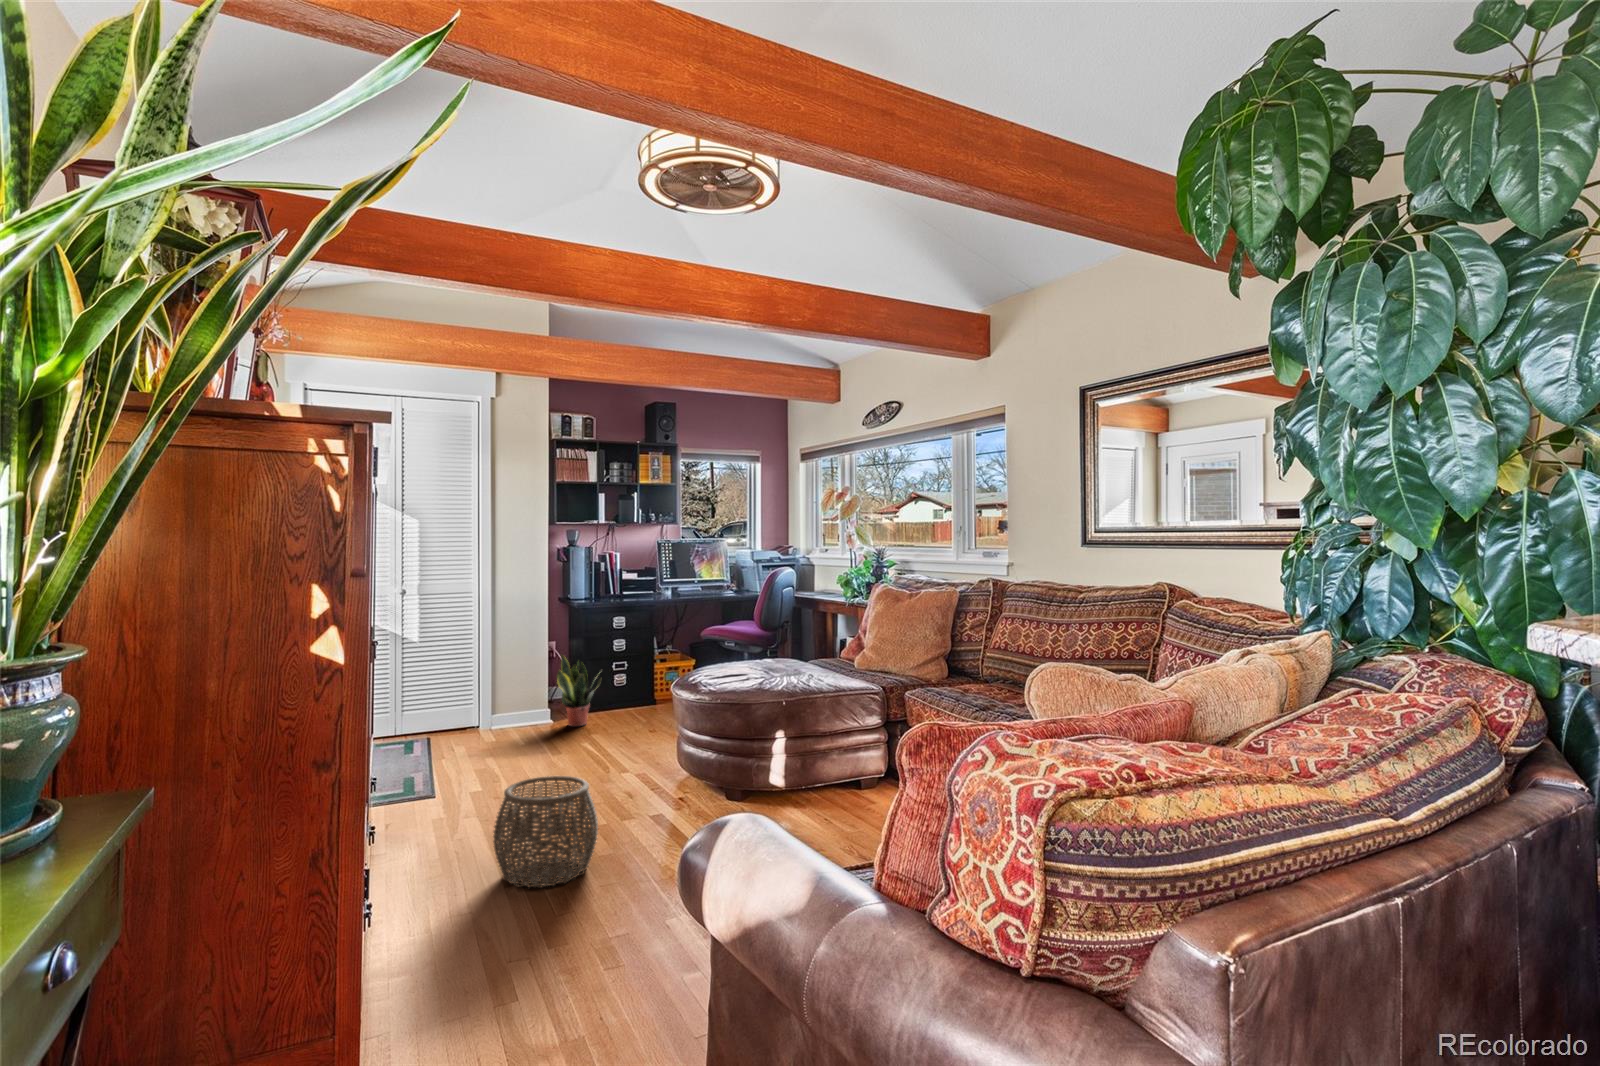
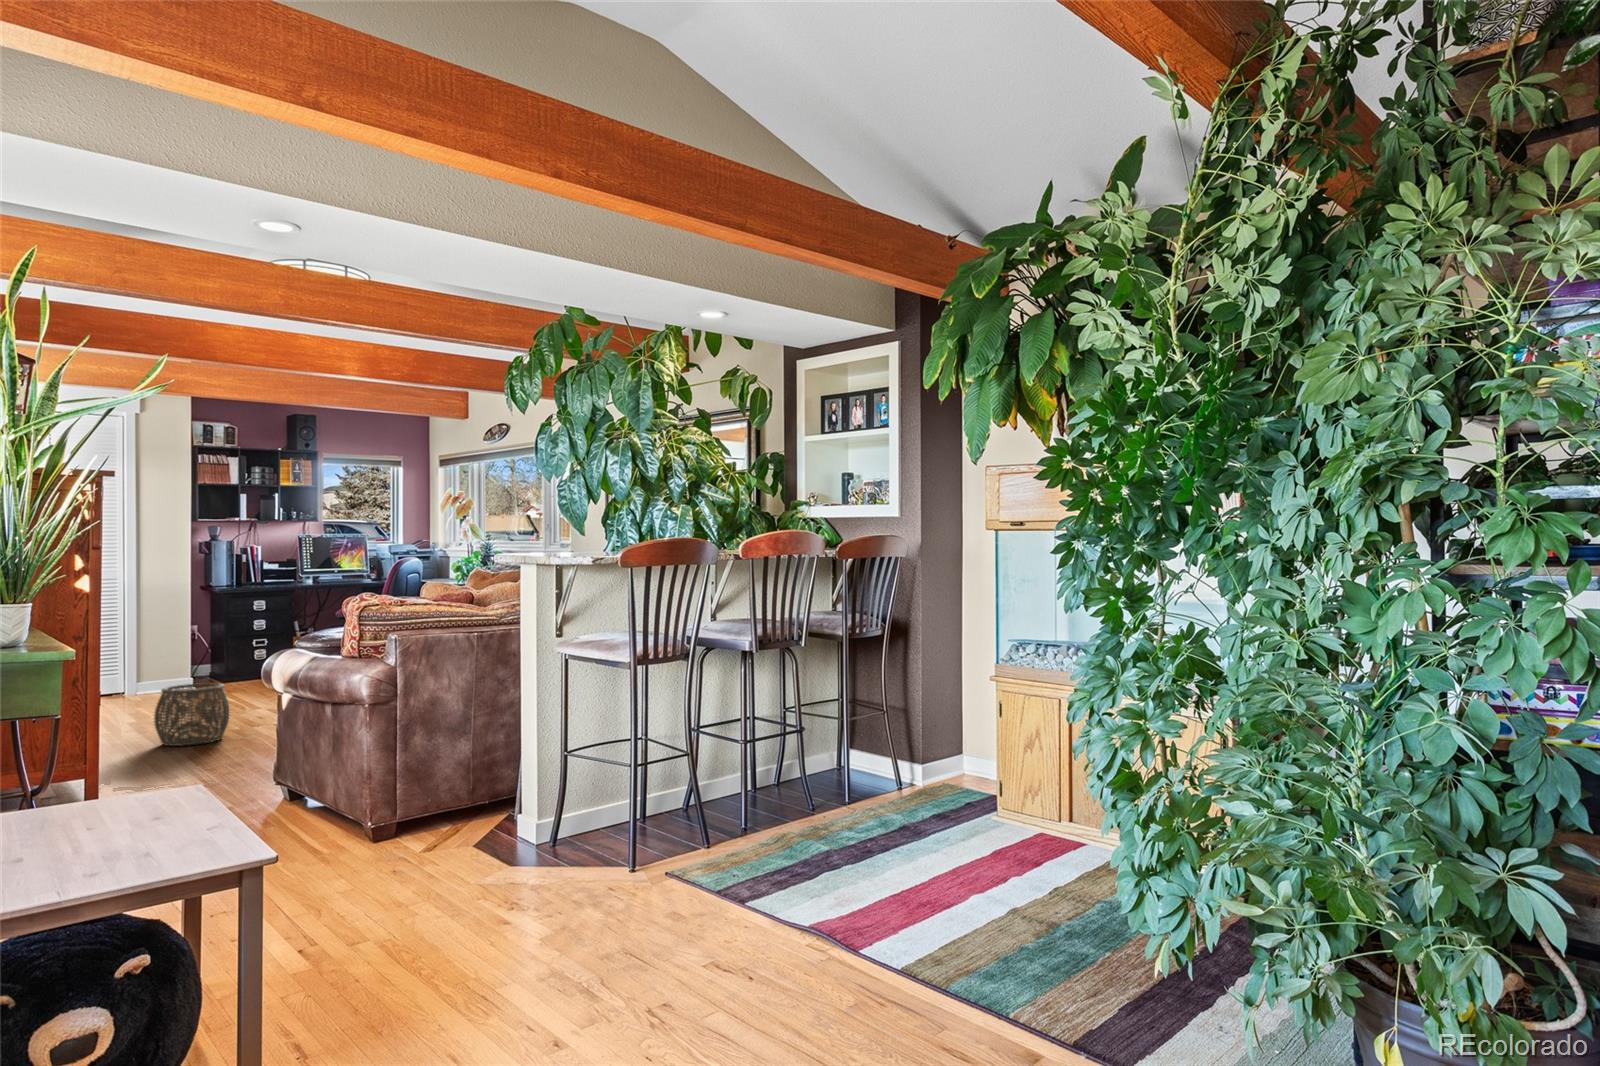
potted plant: present [557,655,601,726] -> none [198,629,242,688]

